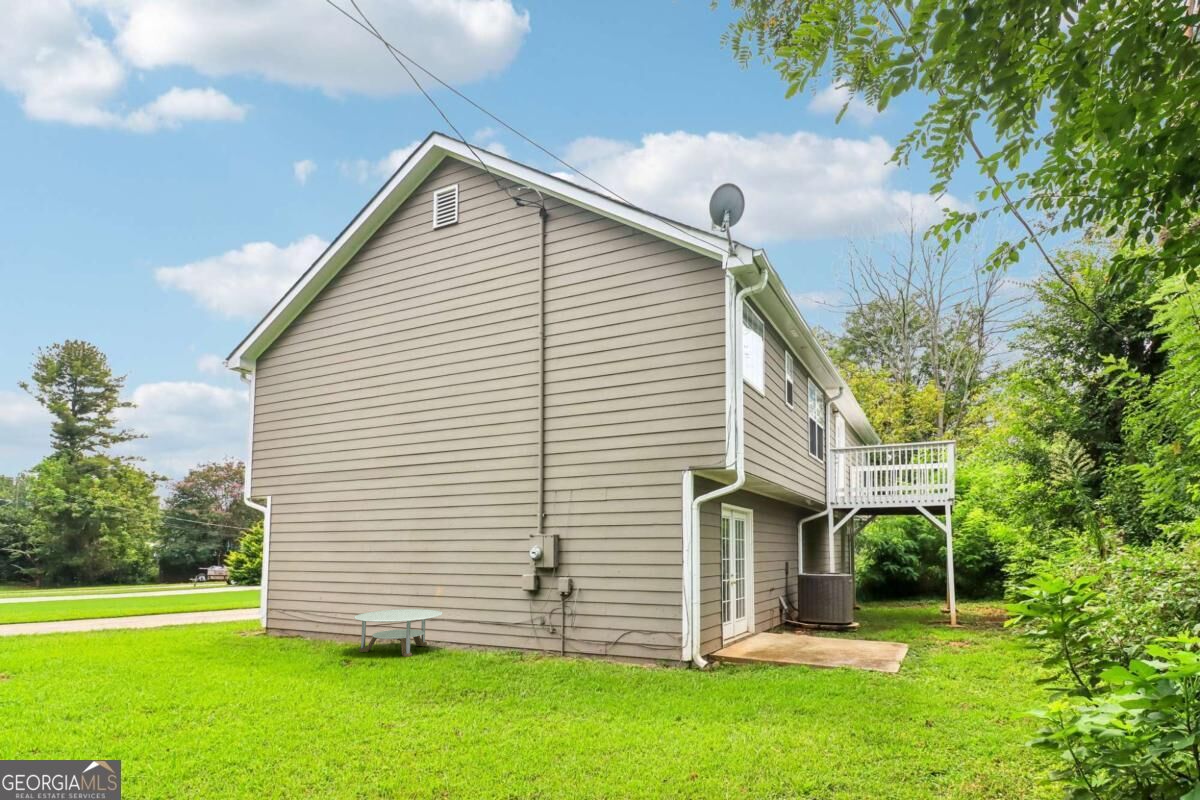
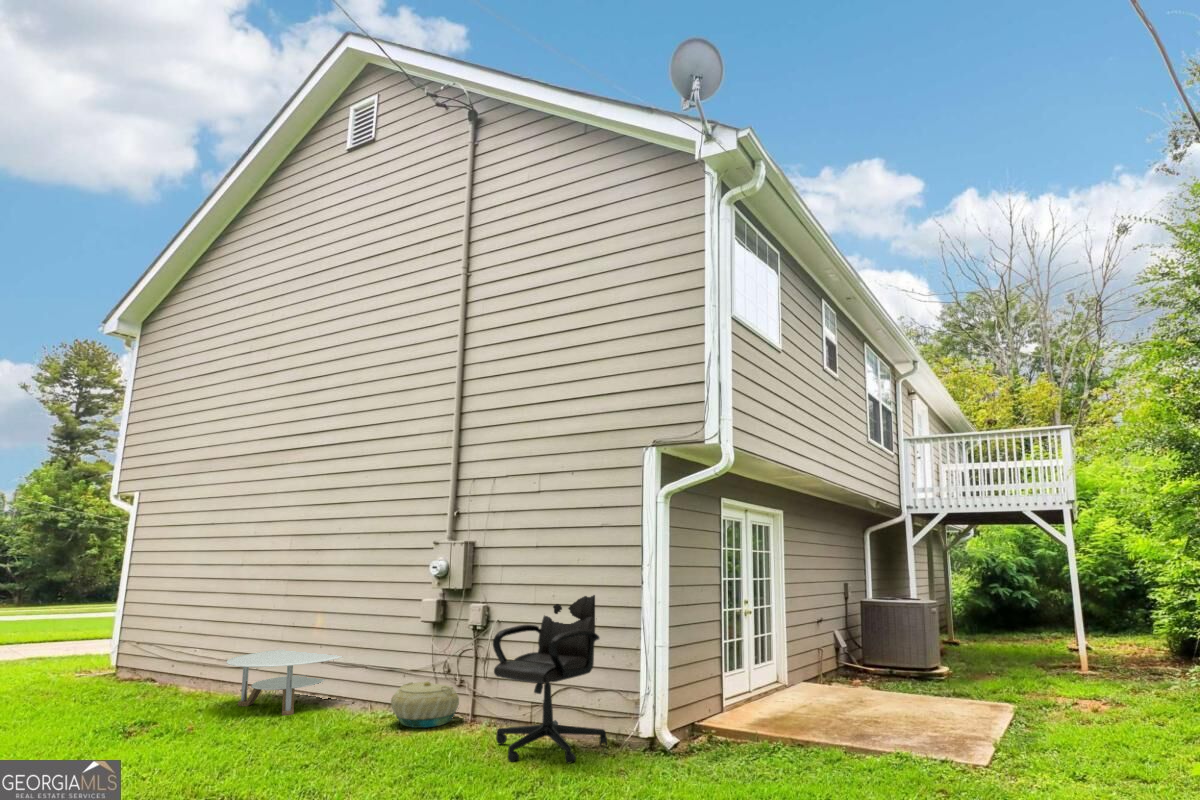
chair: none [584,564,660,678] -> present [493,595,607,763]
basket: none [495,630,544,662] -> present [391,681,459,728]

